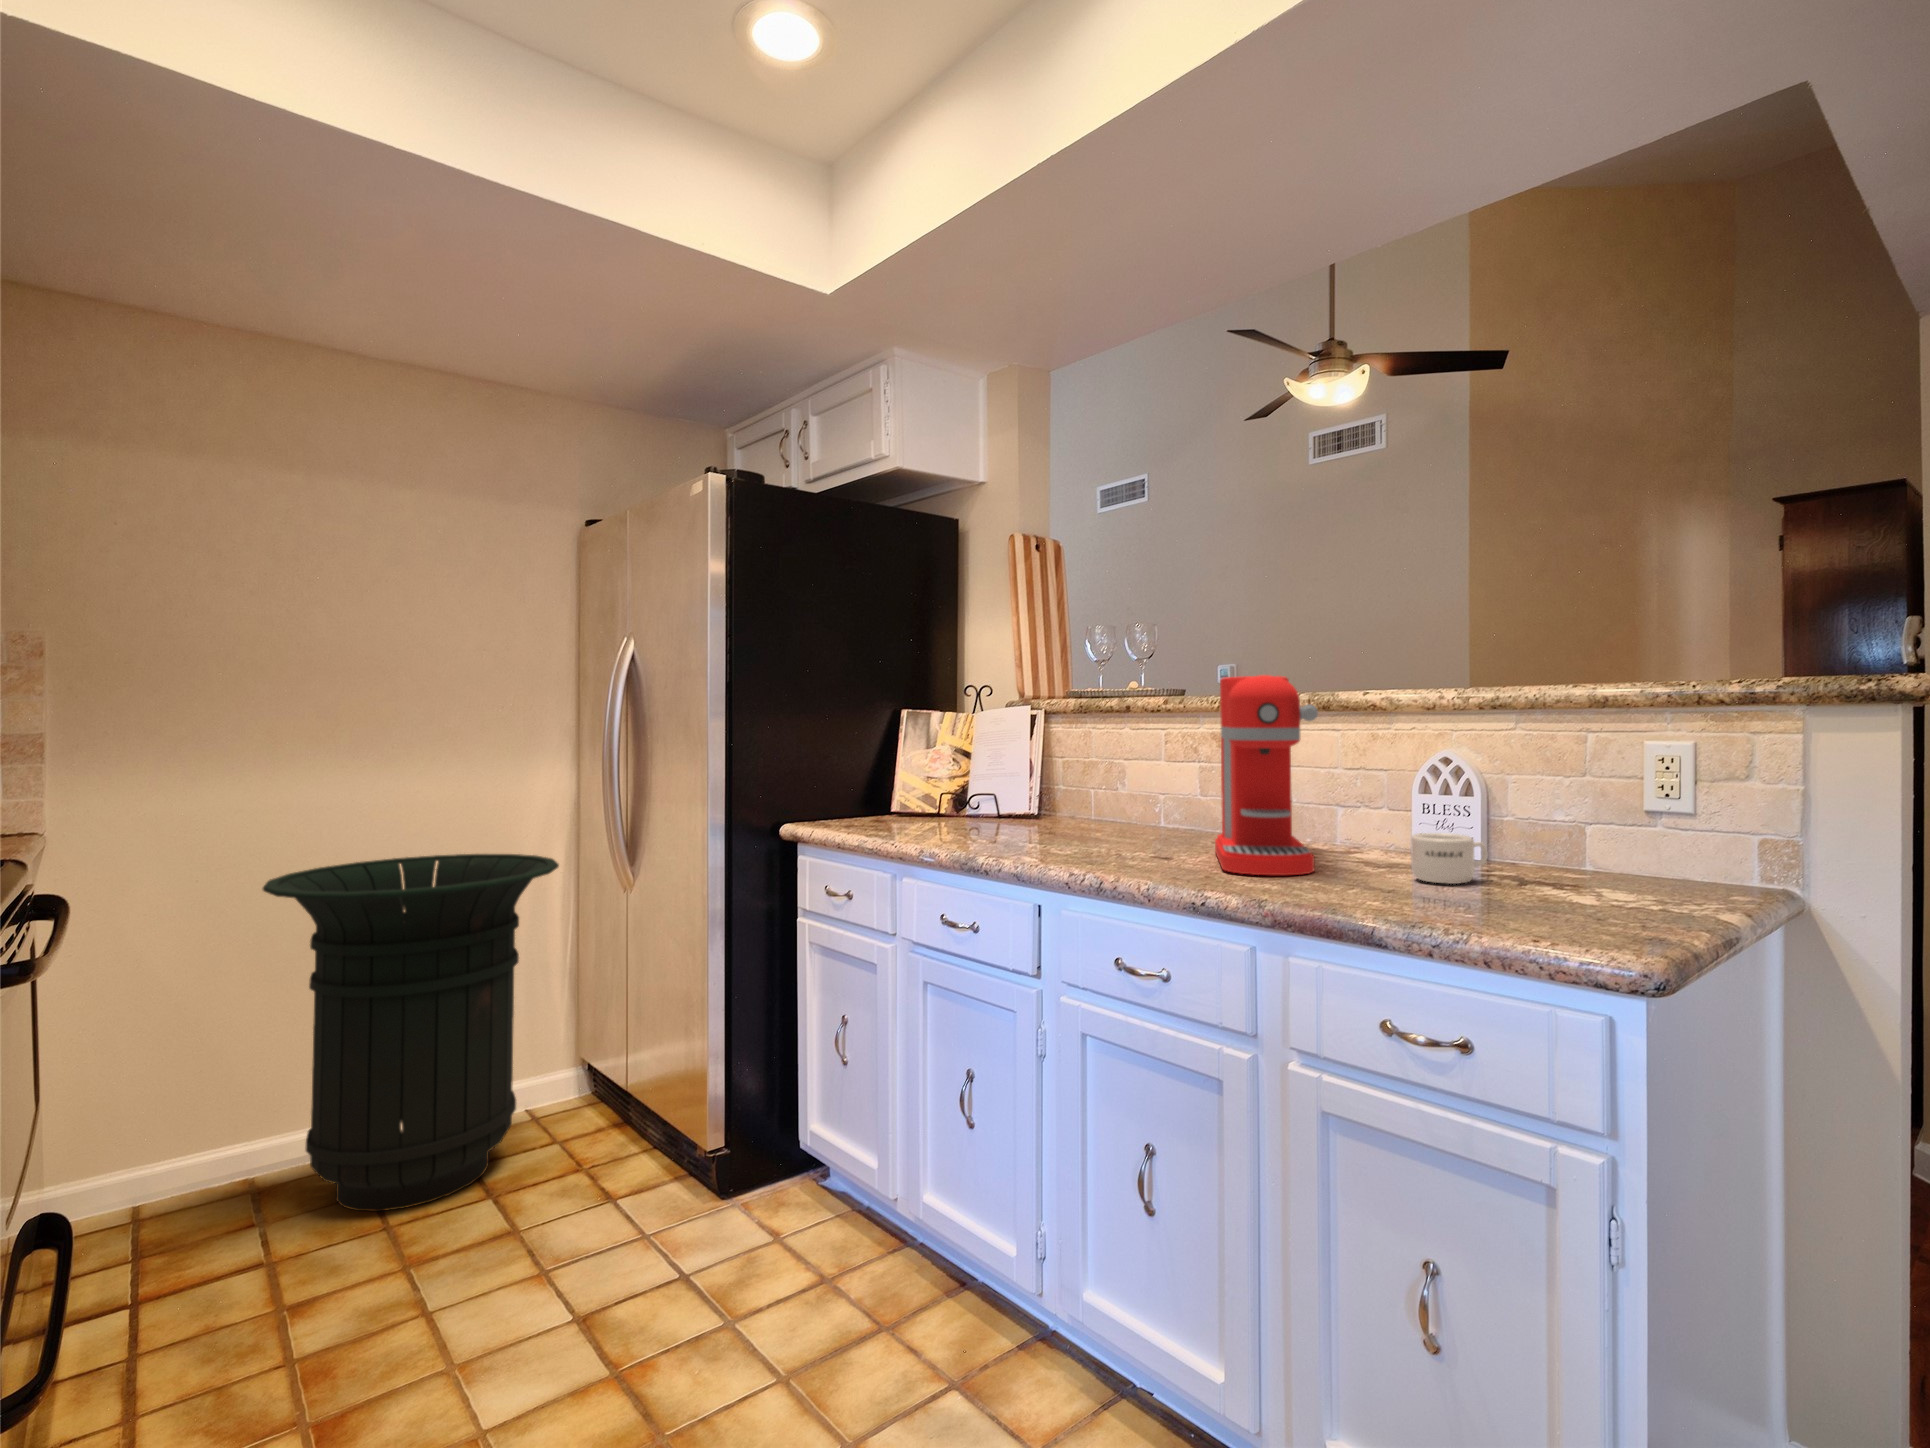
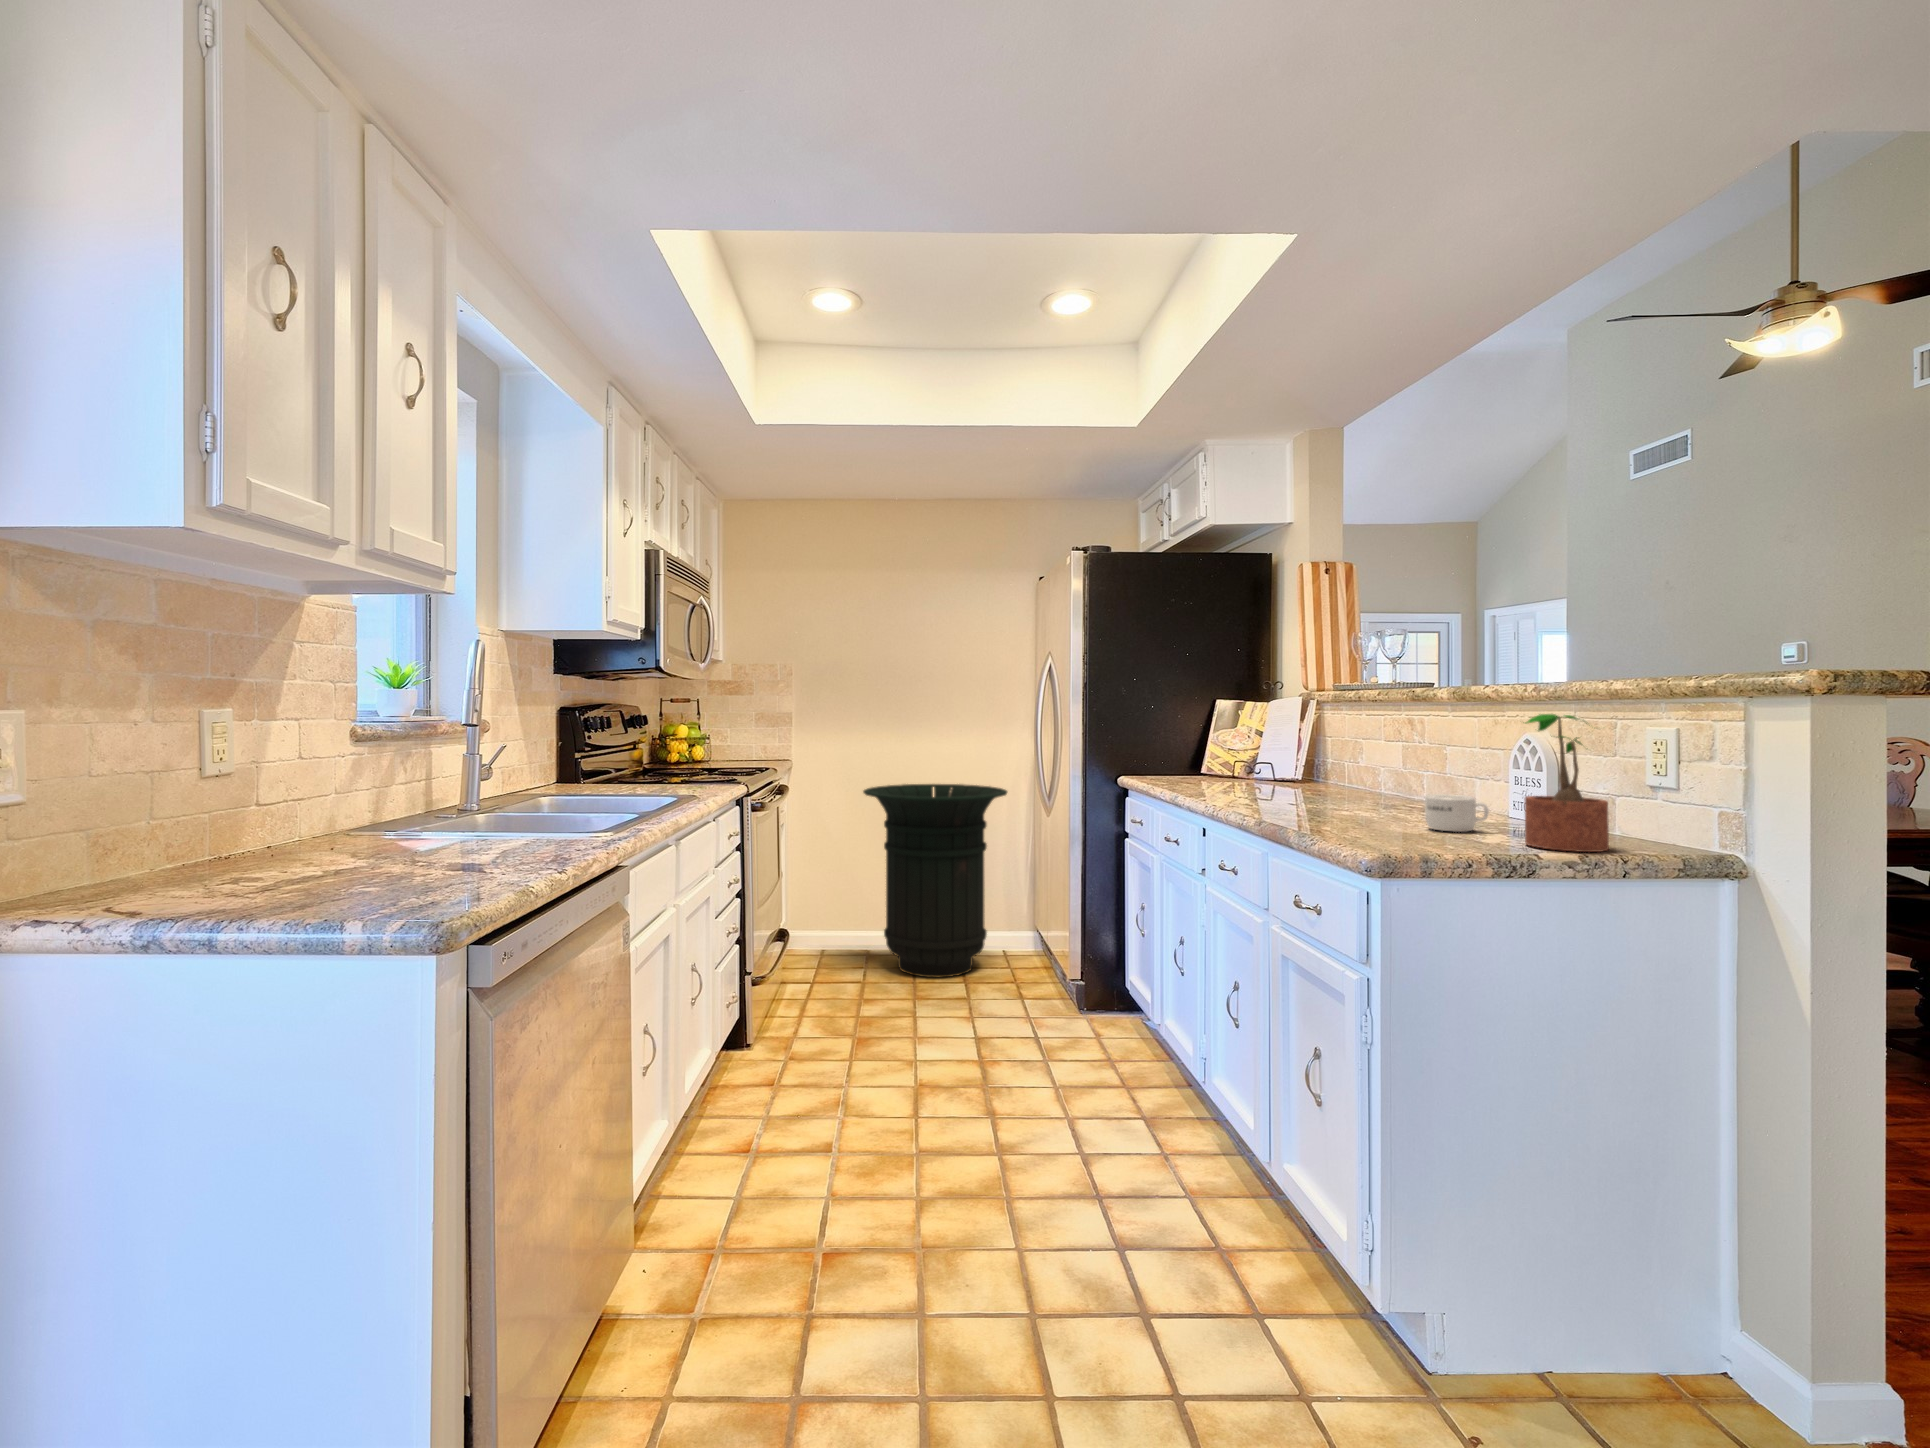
coffee maker: present [1215,675,1318,875] -> none [1313,674,1417,819]
potted plant: none [1564,725,1689,902] -> present [1524,714,1609,852]

